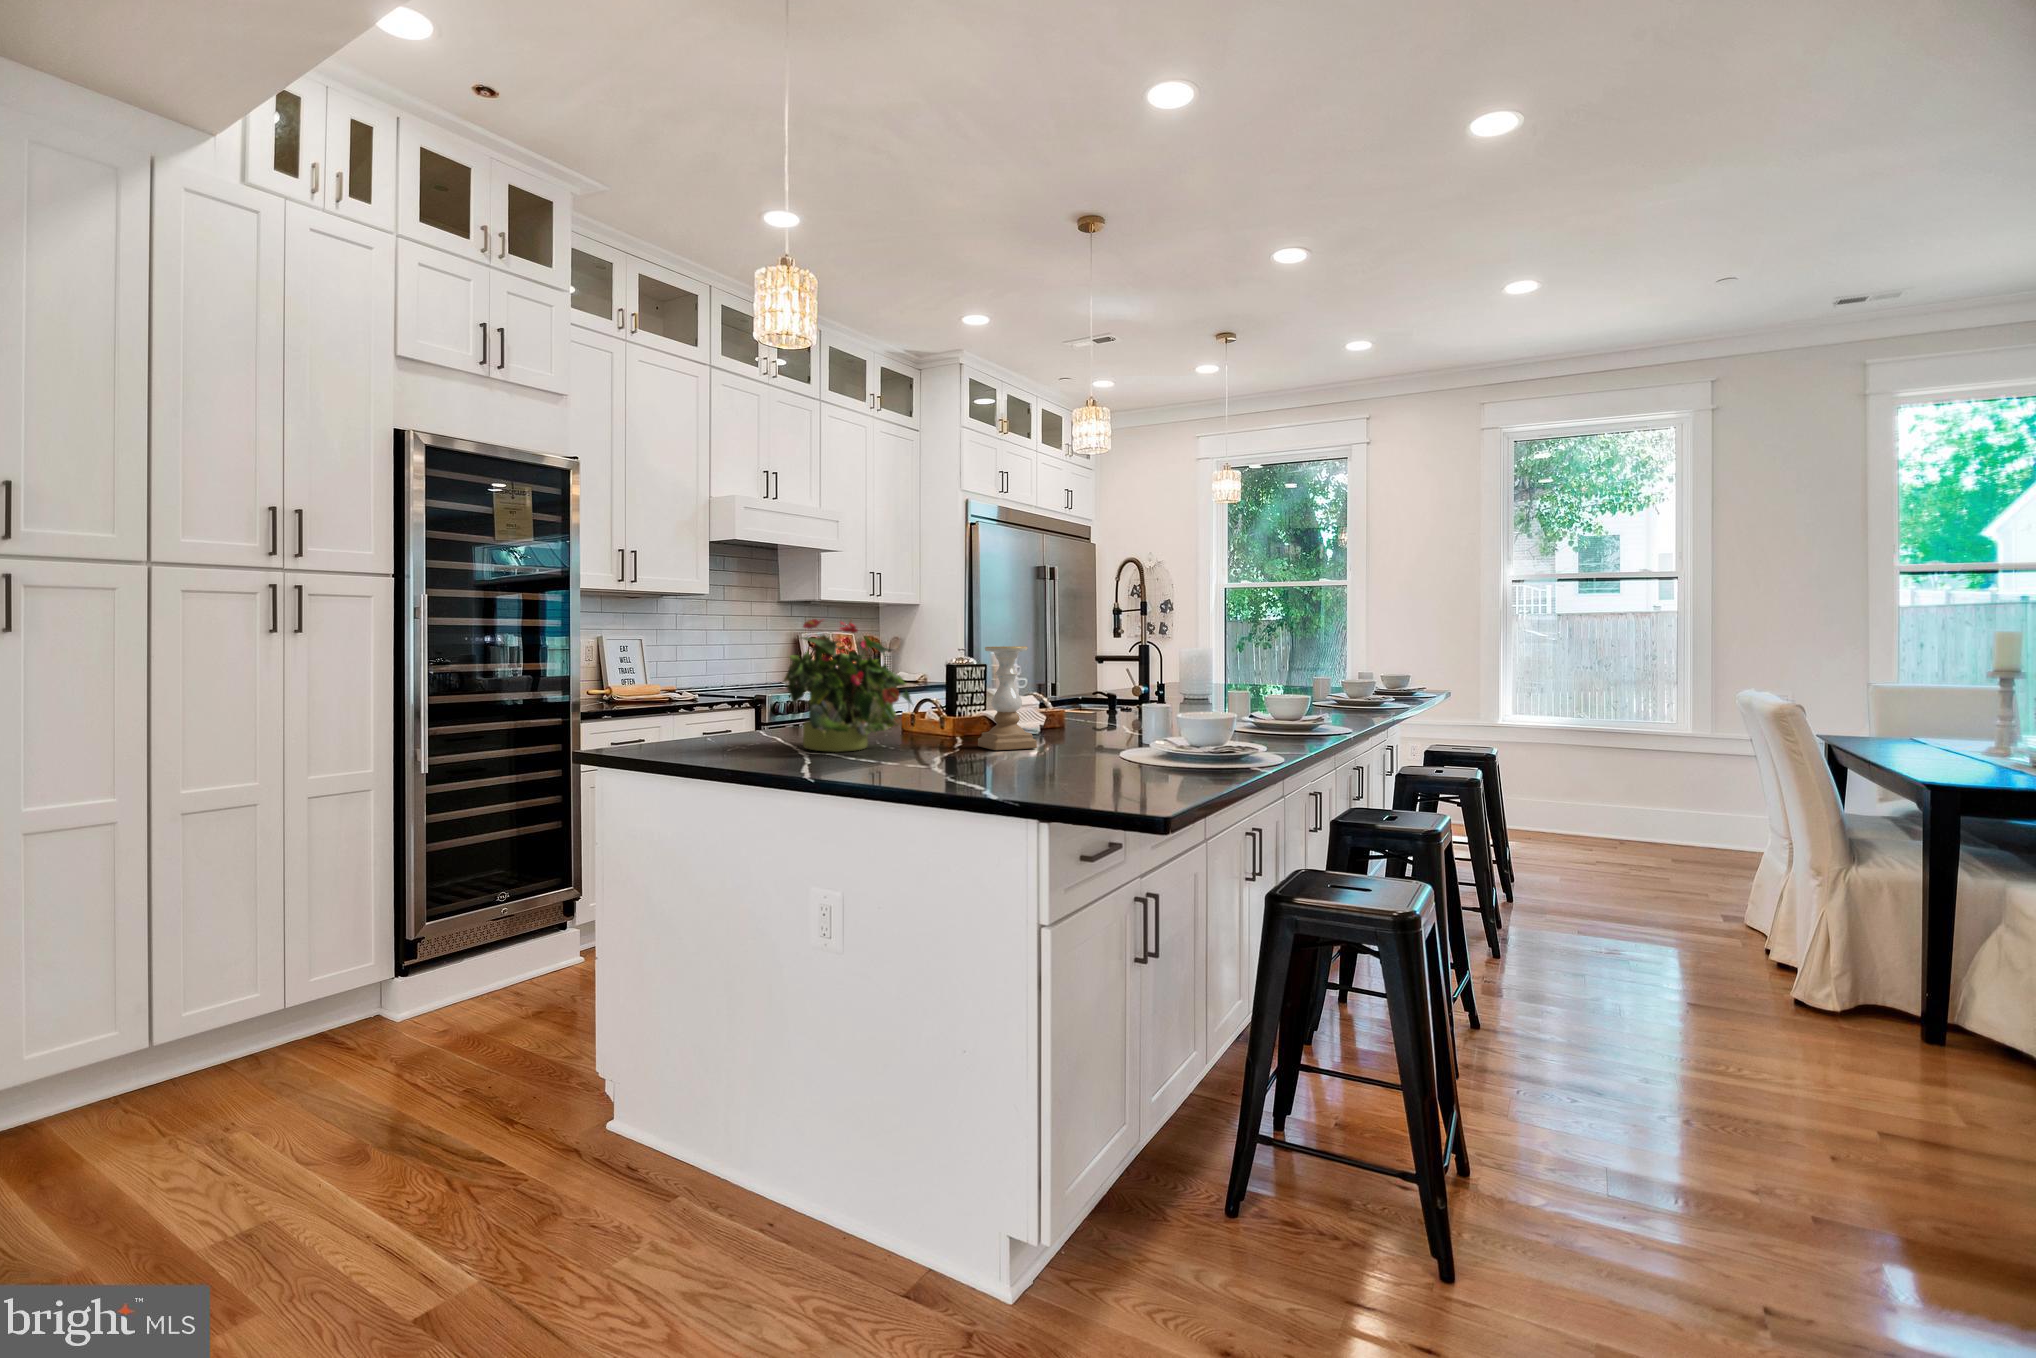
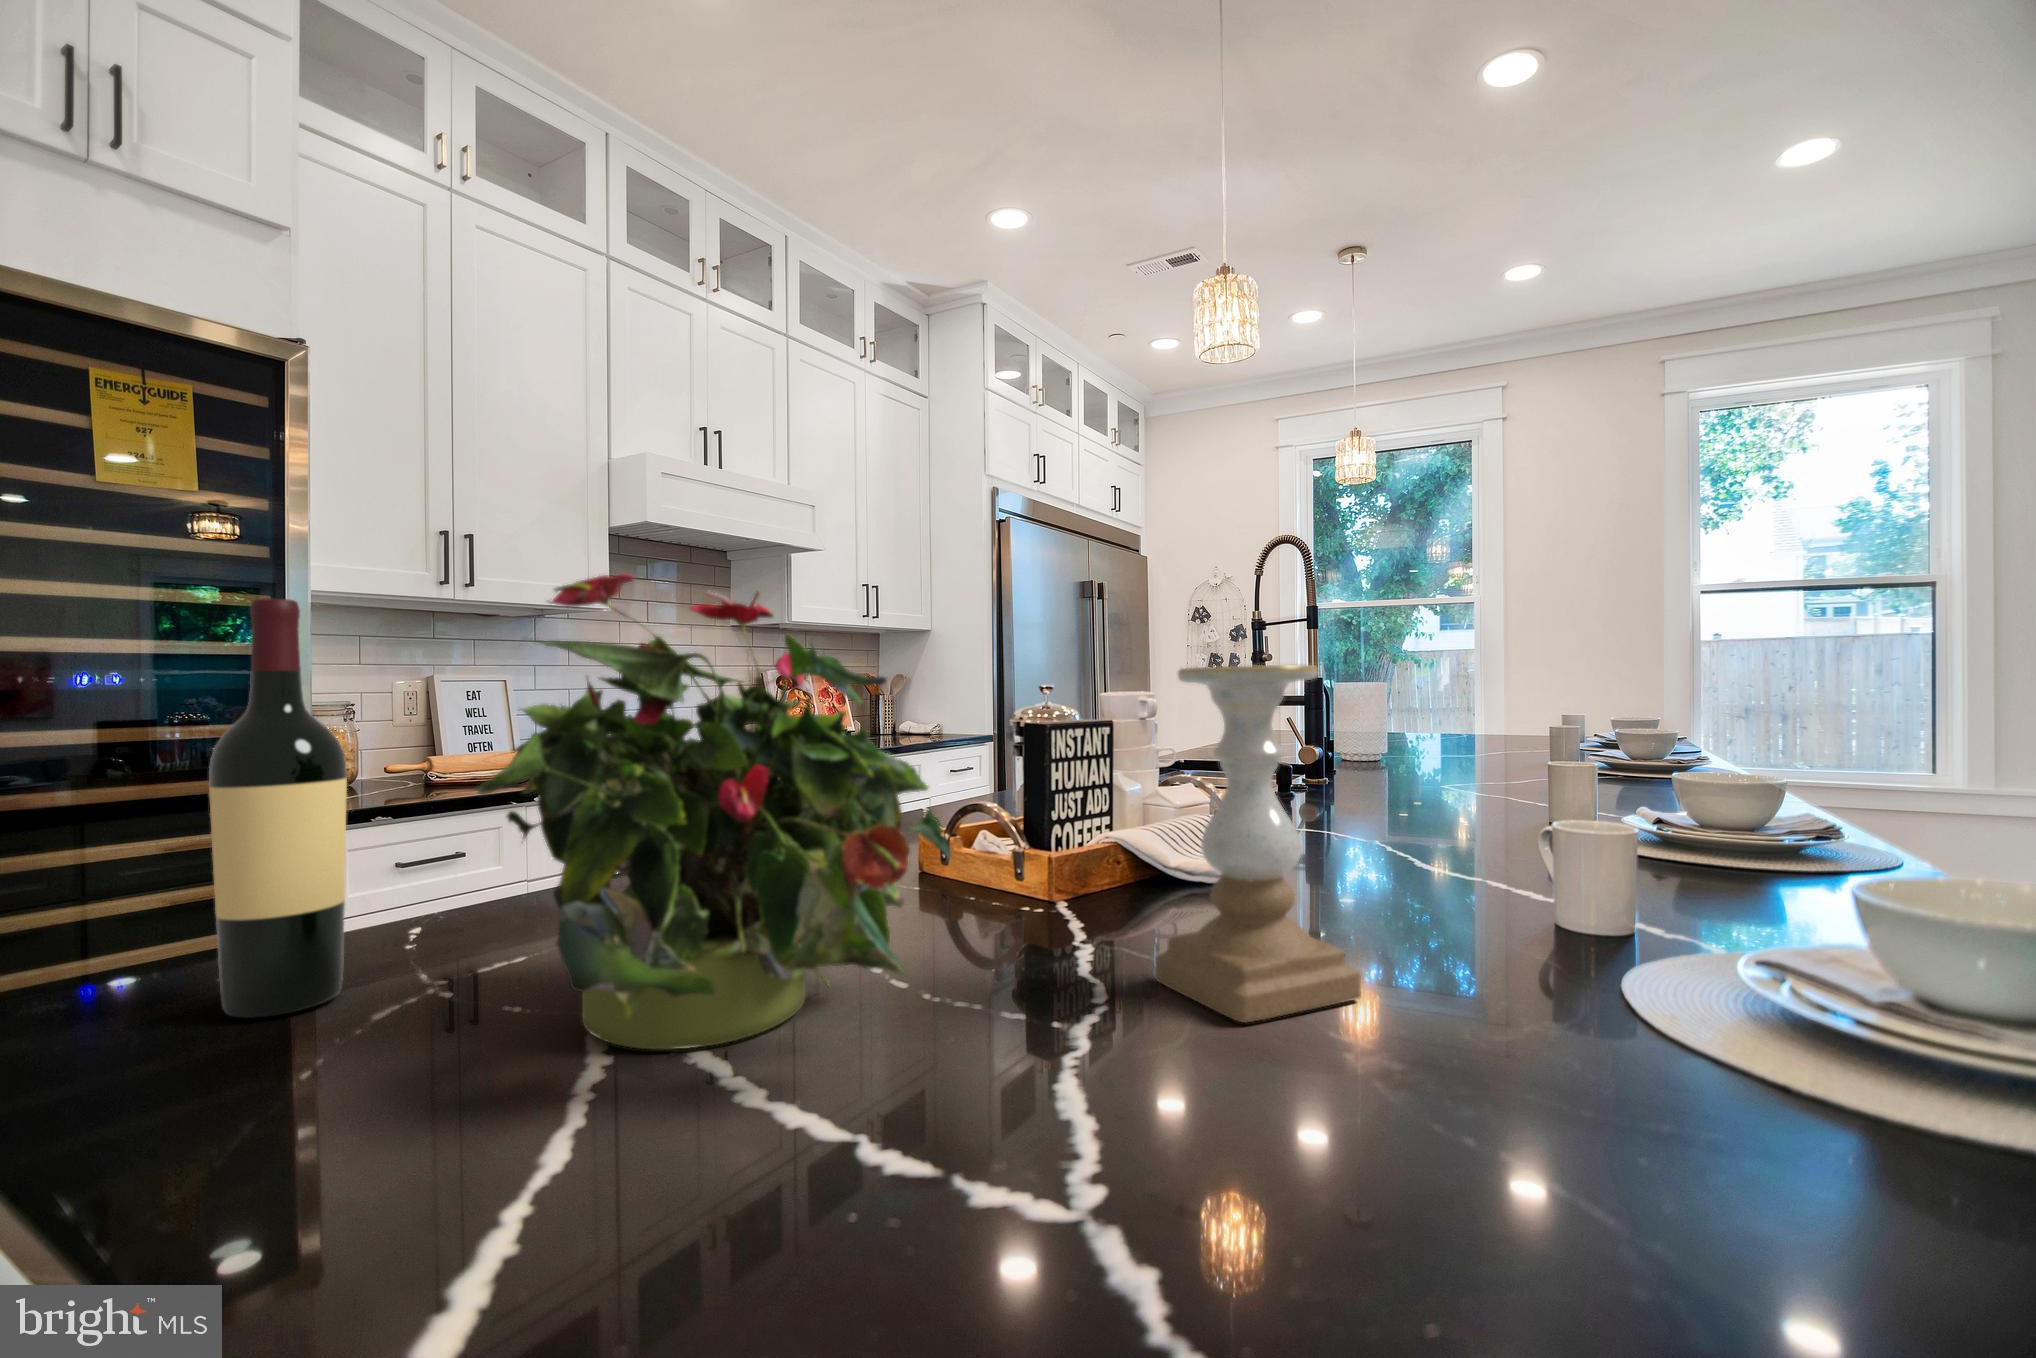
wine bottle: none [686,621,721,748] -> present [209,599,347,1018]

